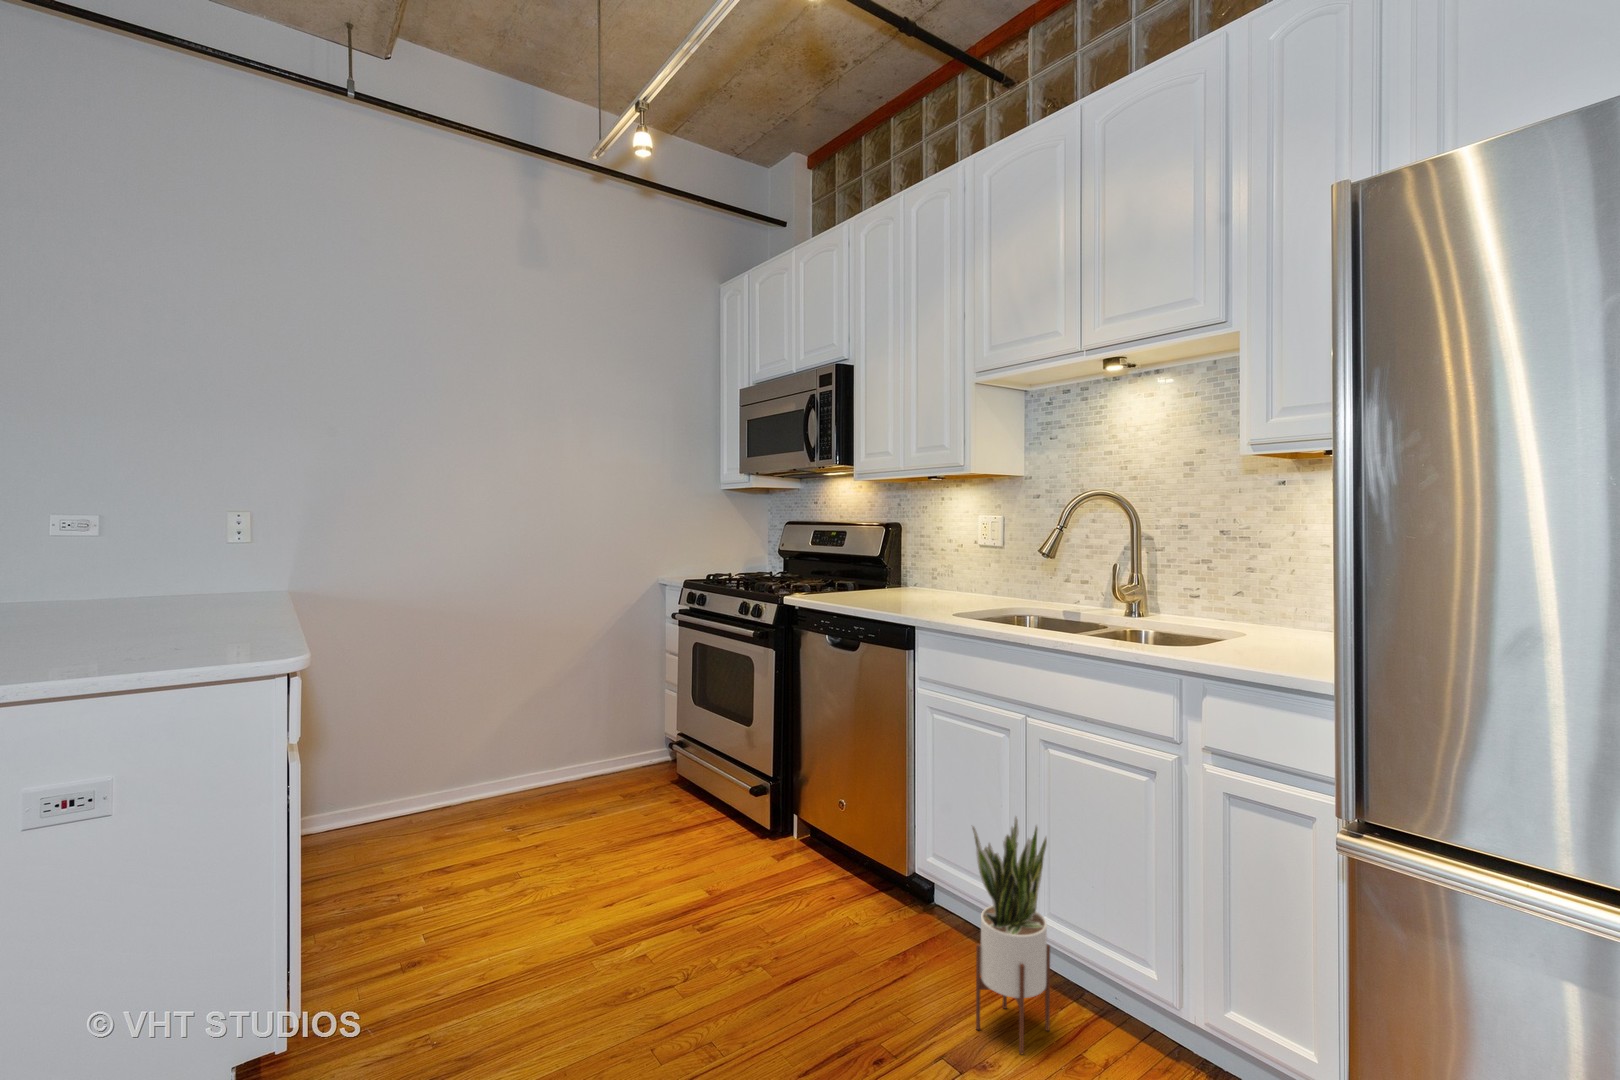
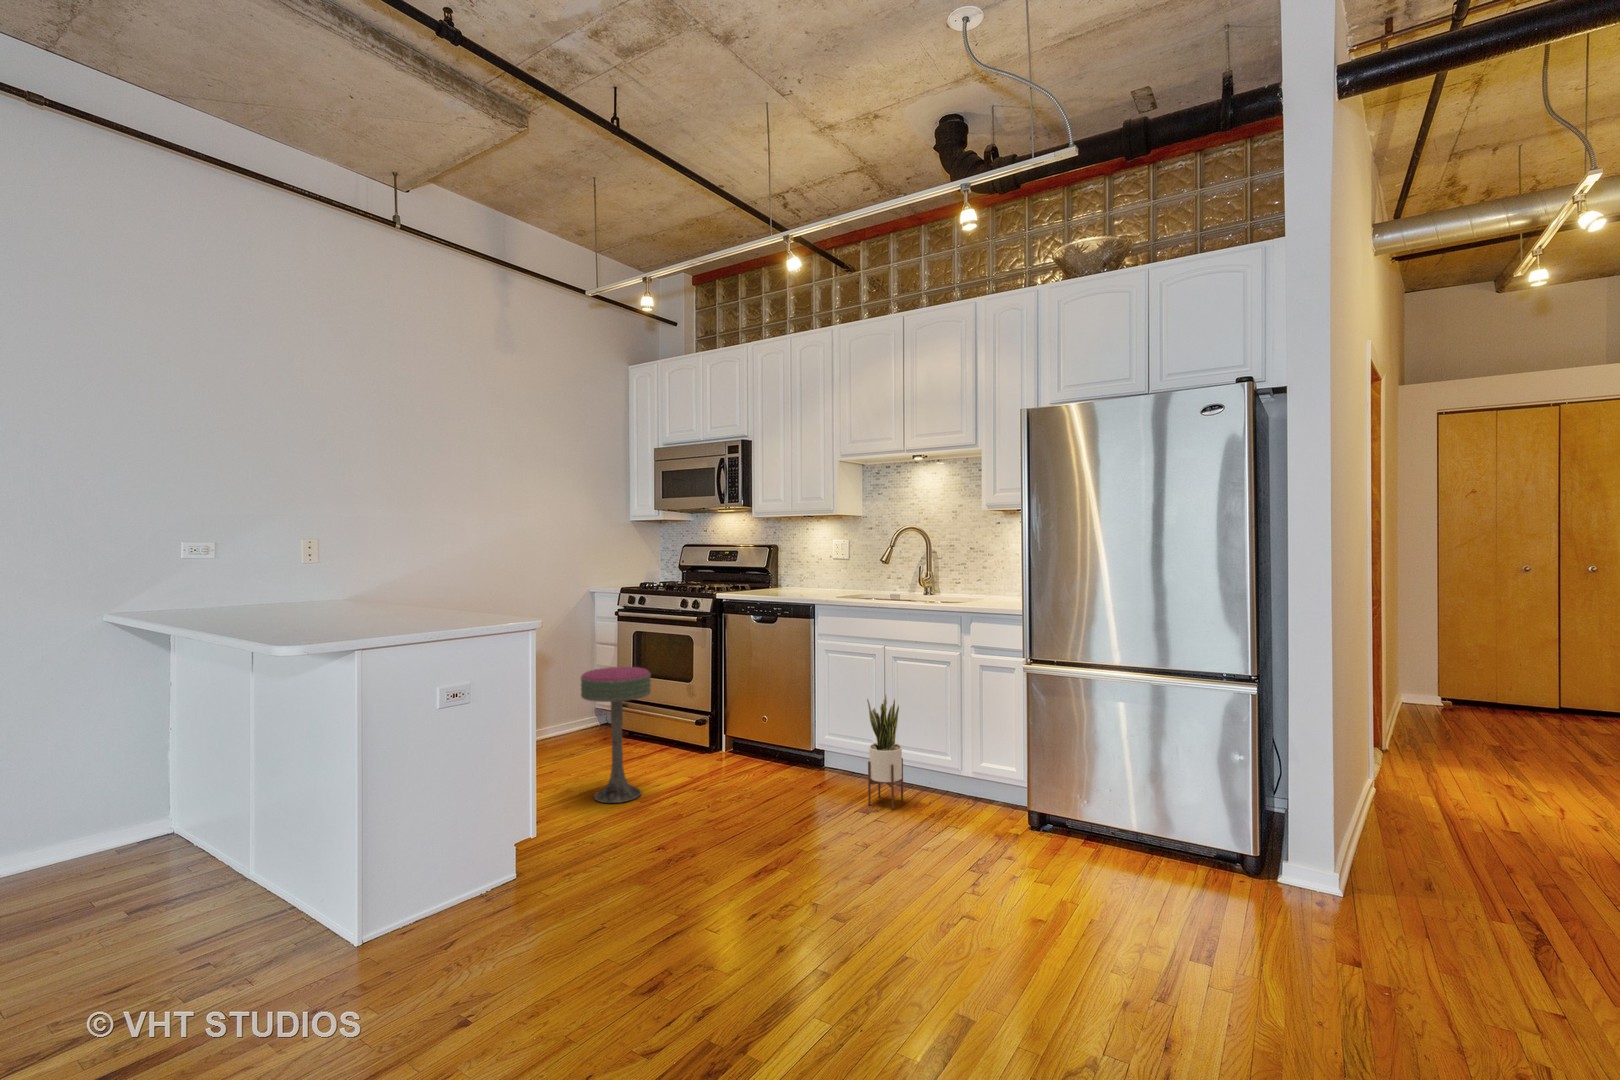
bar stool: none [519,708,633,935] -> present [581,667,651,803]

